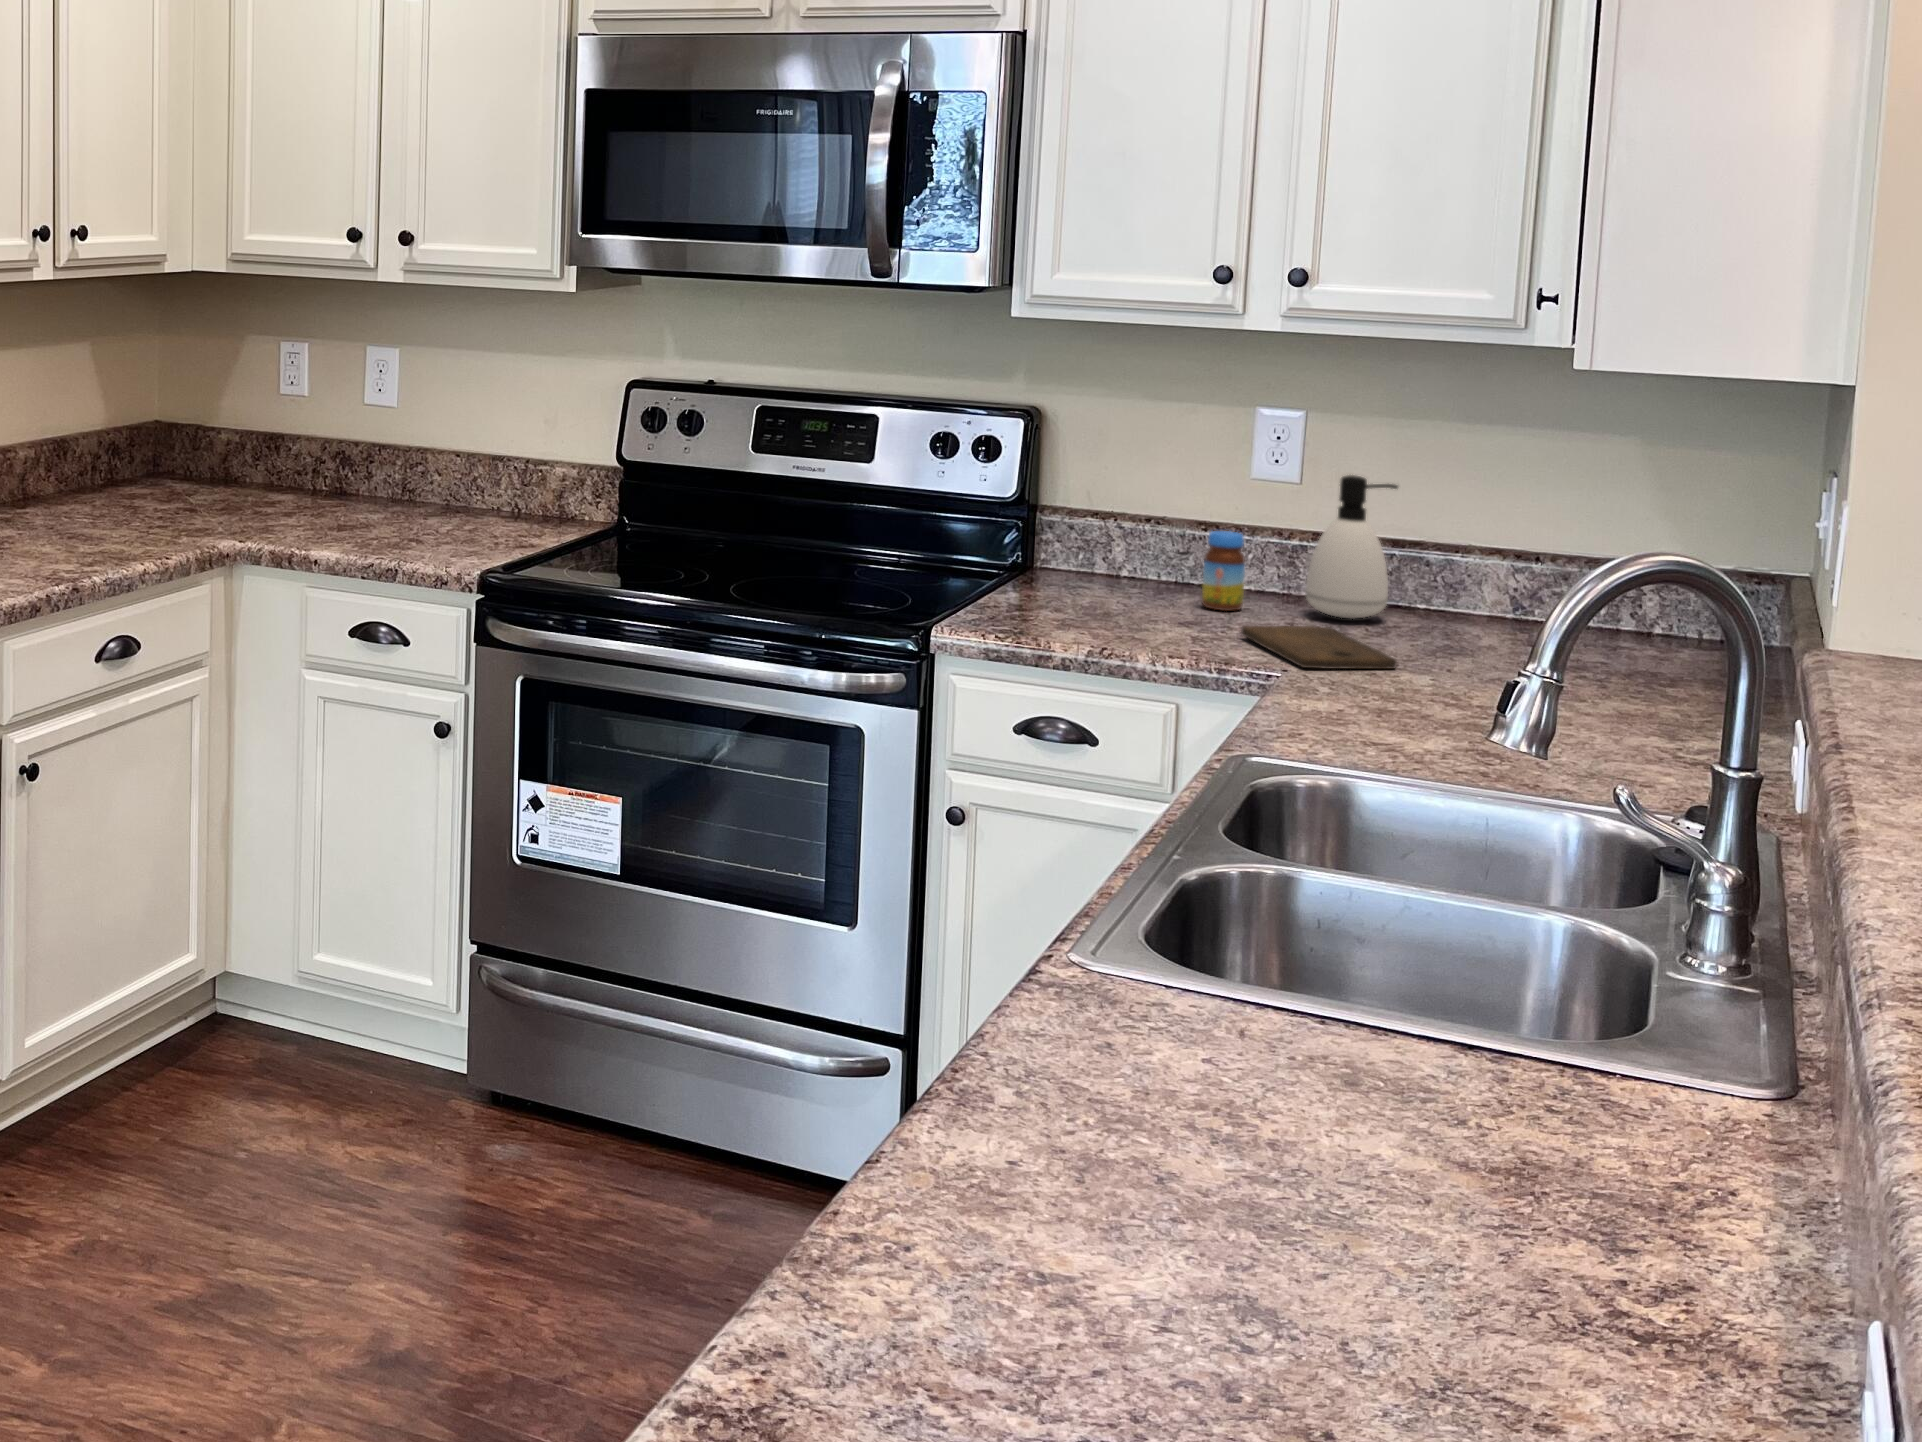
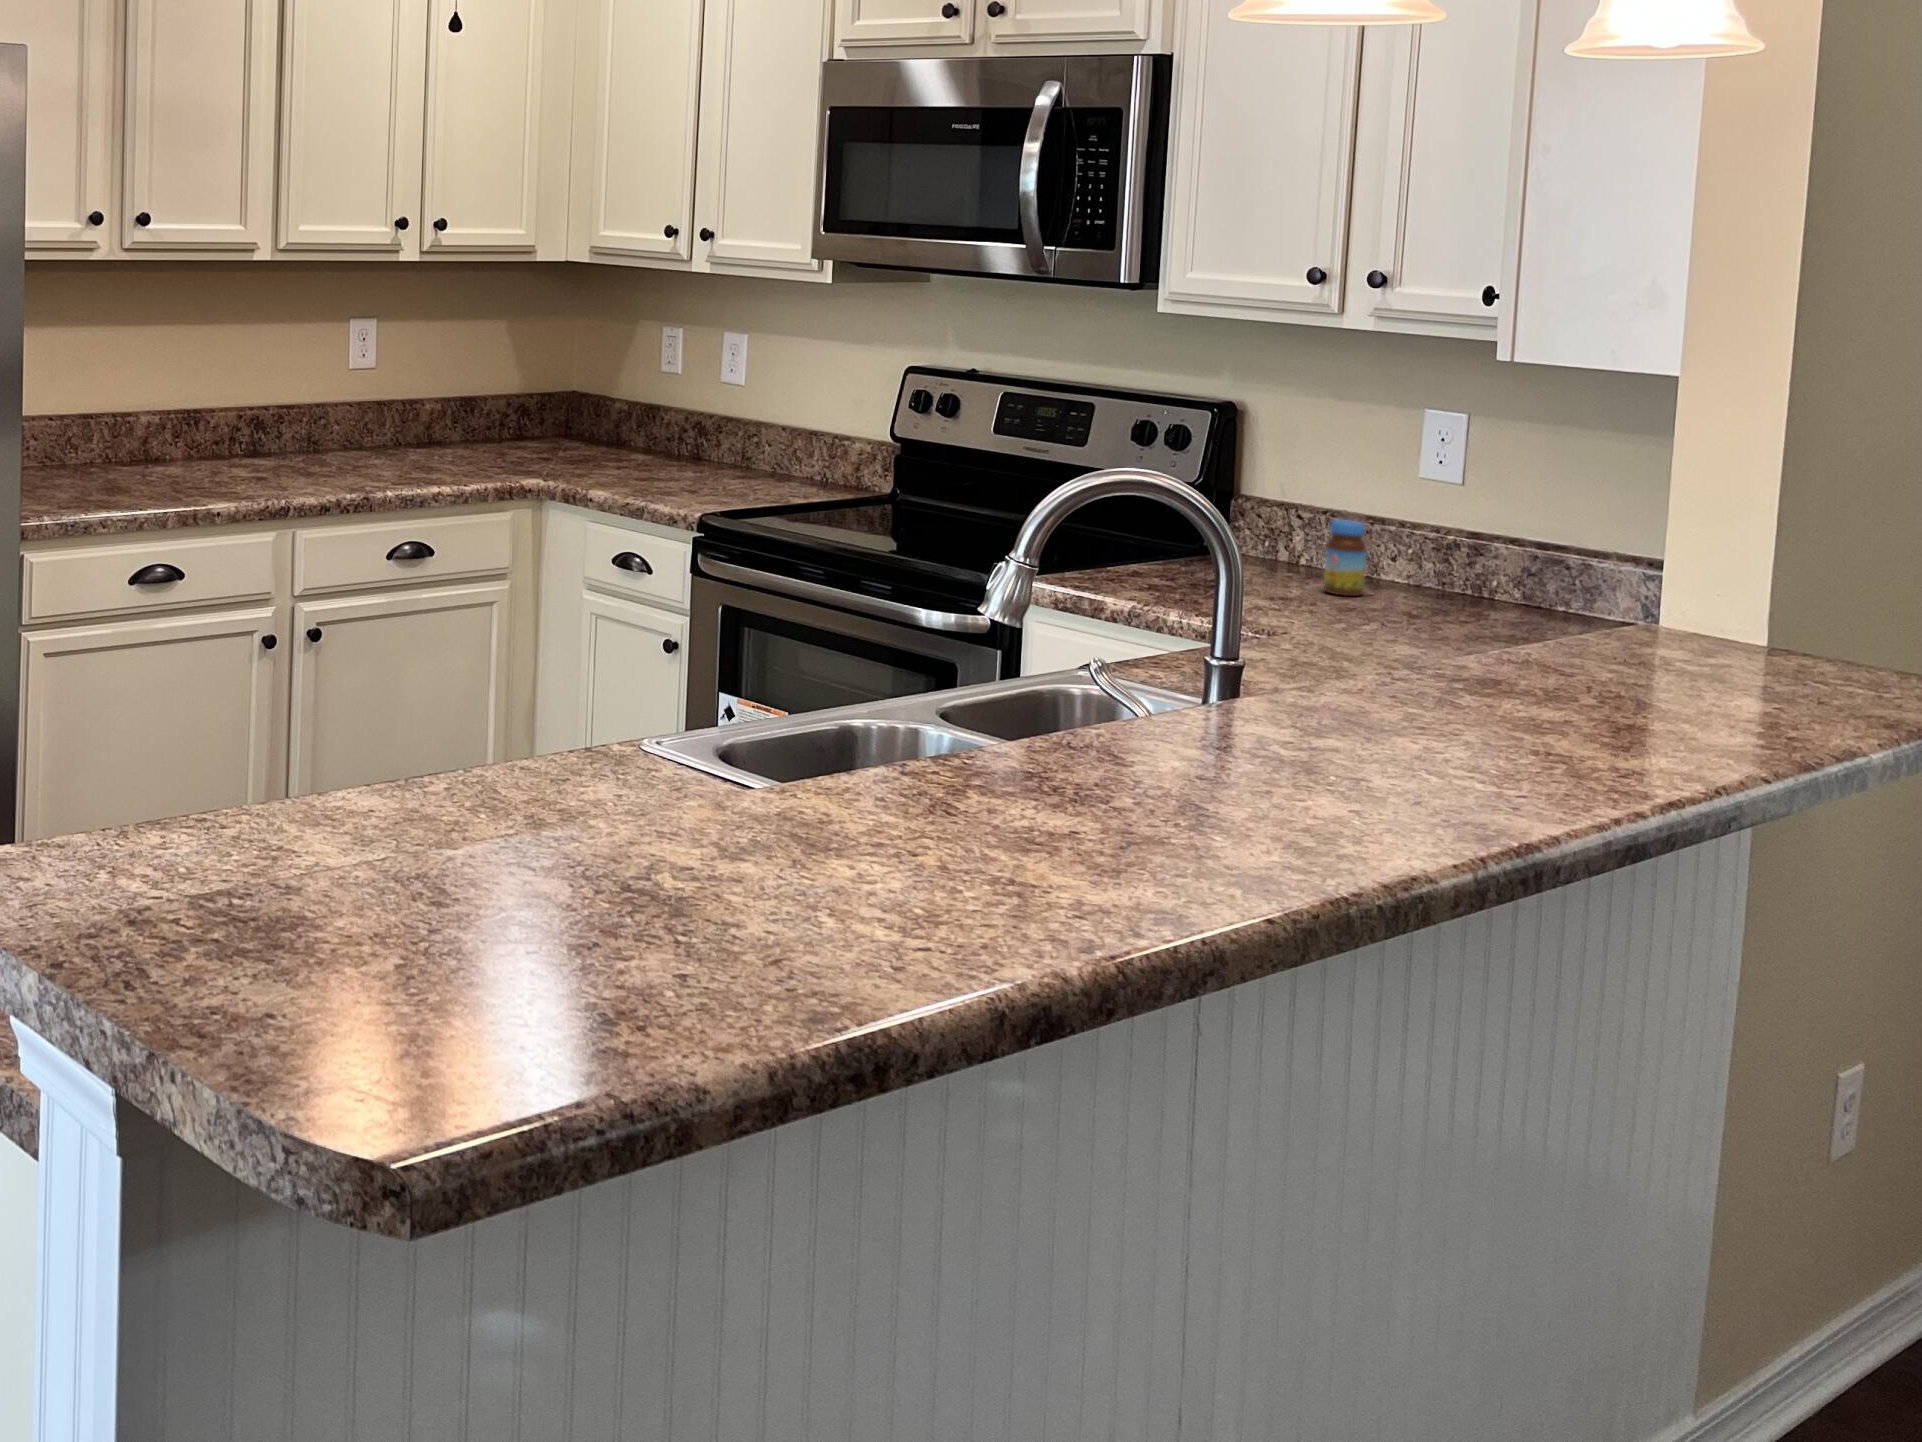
soap dispenser: present [1305,475,1398,618] -> none [1414,472,1505,610]
cutting board: present [1241,626,1396,669] -> none [1302,601,1401,644]

